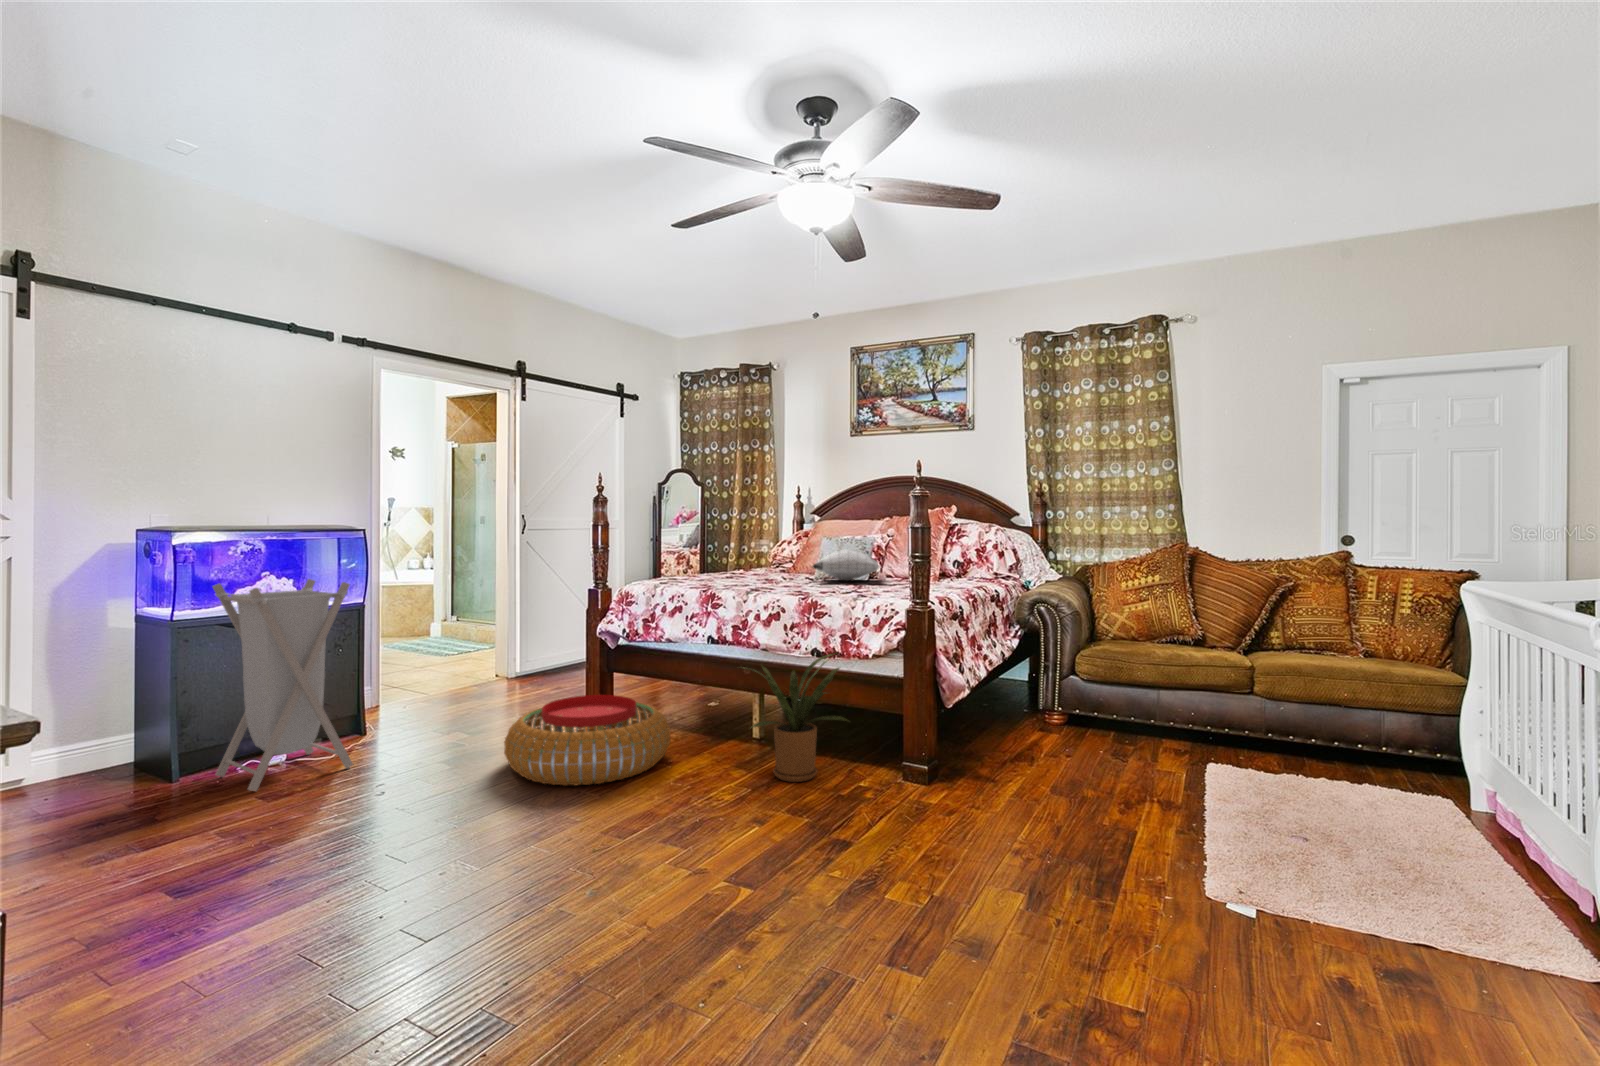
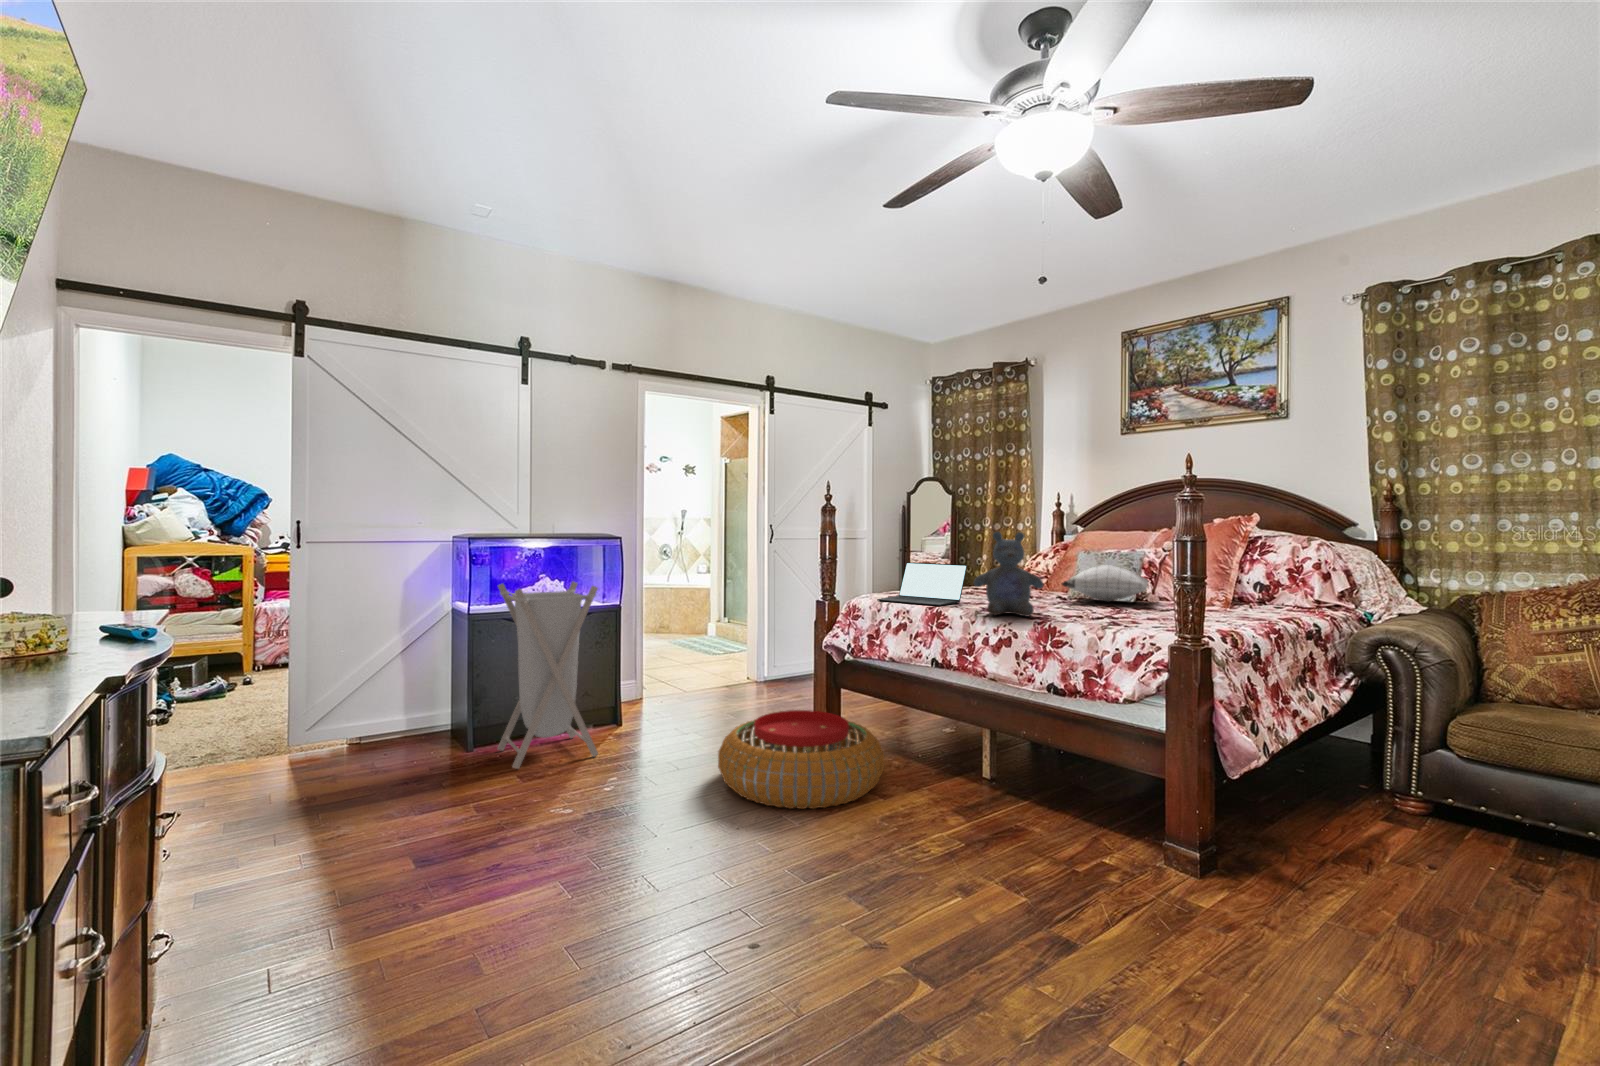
stuffed bear: none [745,521,804,594] -> present [974,532,1043,616]
laptop: none [651,551,733,589] -> present [877,562,967,606]
house plant: present [752,653,847,782] -> none [950,692,1093,844]

